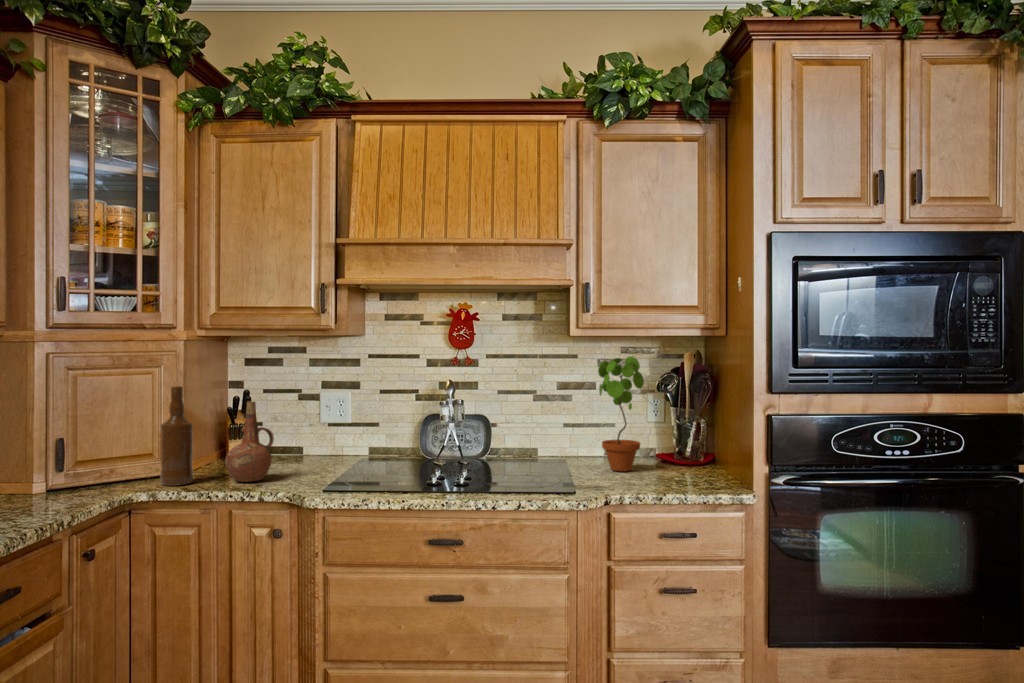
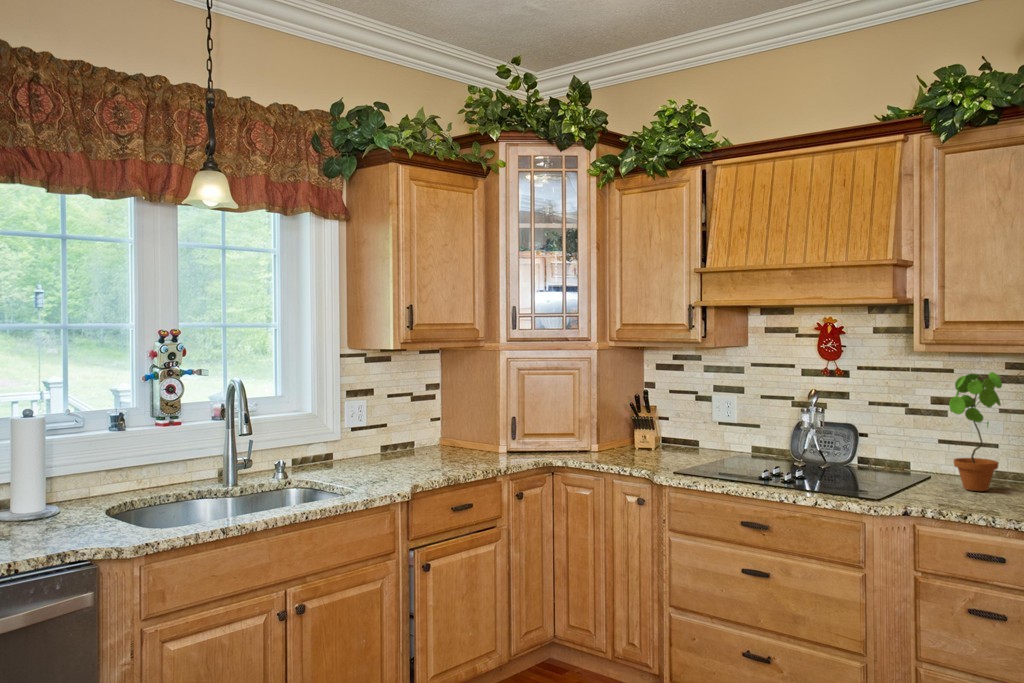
bottle: present [160,386,193,486] -> none [575,386,597,458]
ceramic pitcher: present [225,401,274,482] -> none [617,400,652,461]

